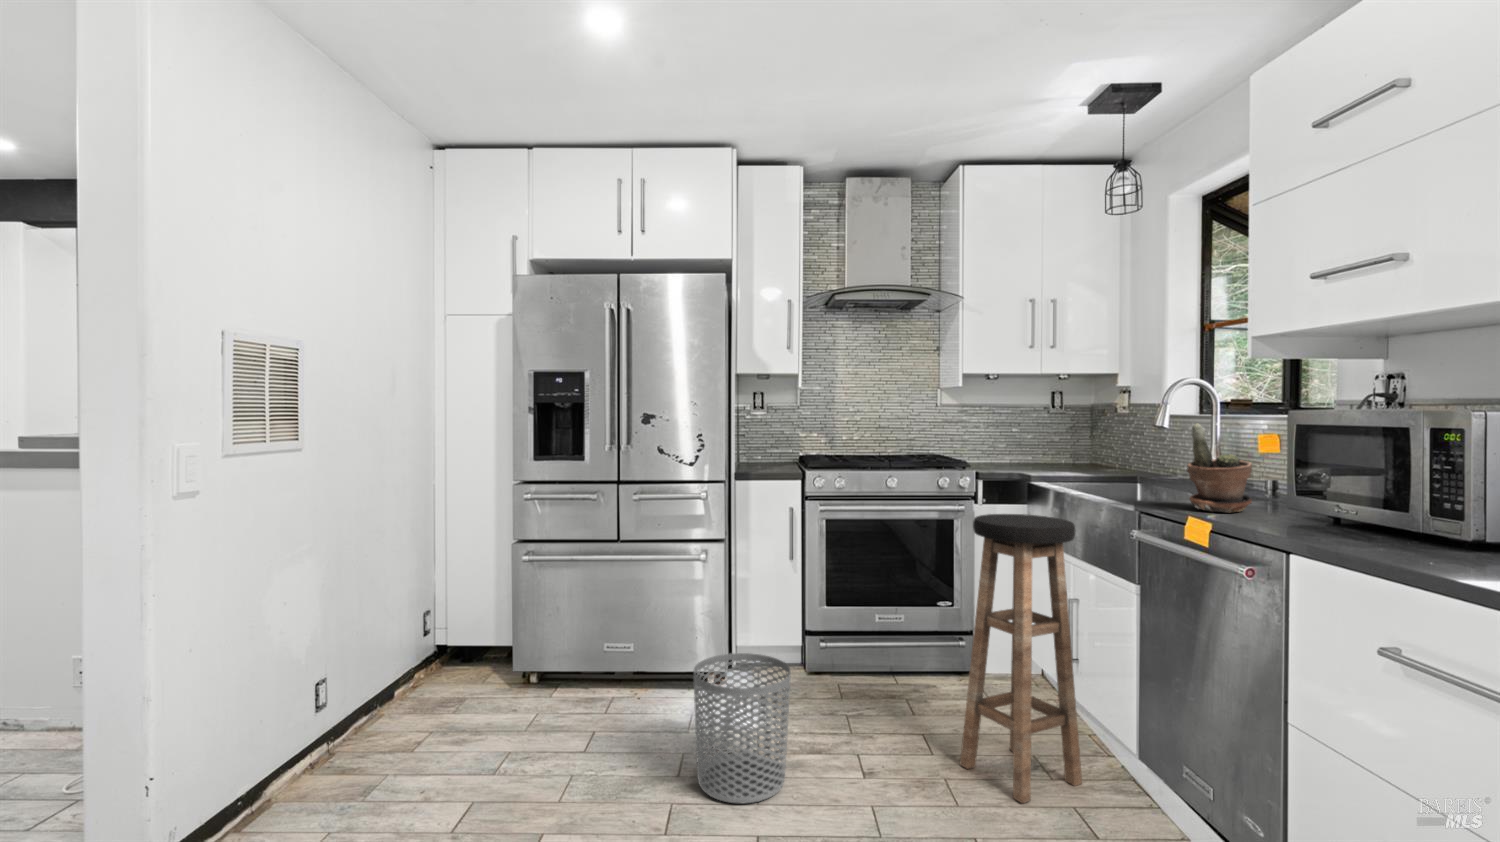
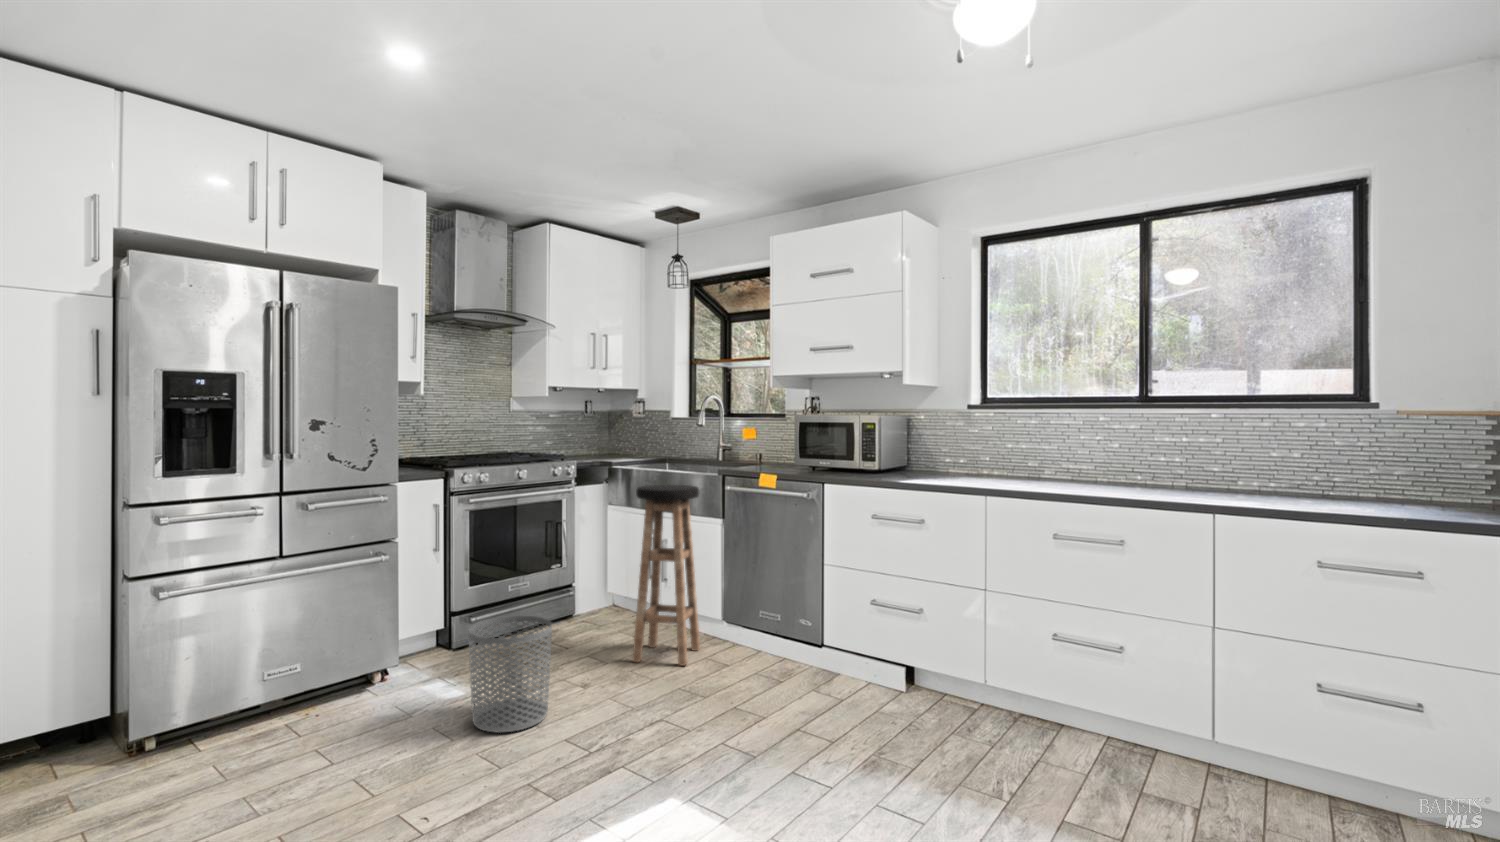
potted plant: present [1187,424,1252,512] -> none [745,423,775,472]

